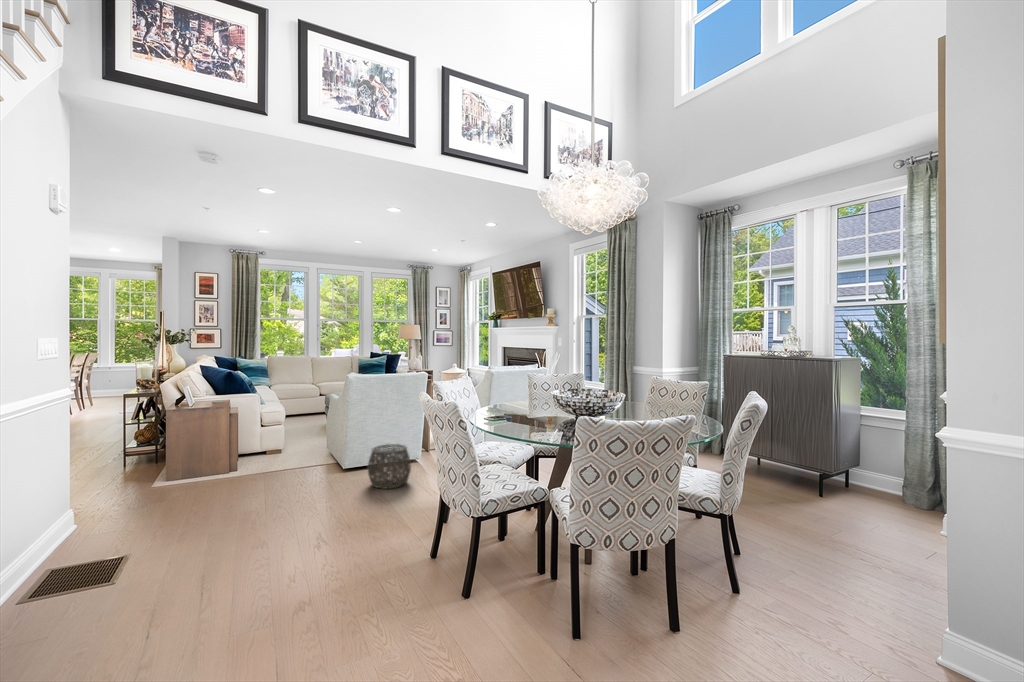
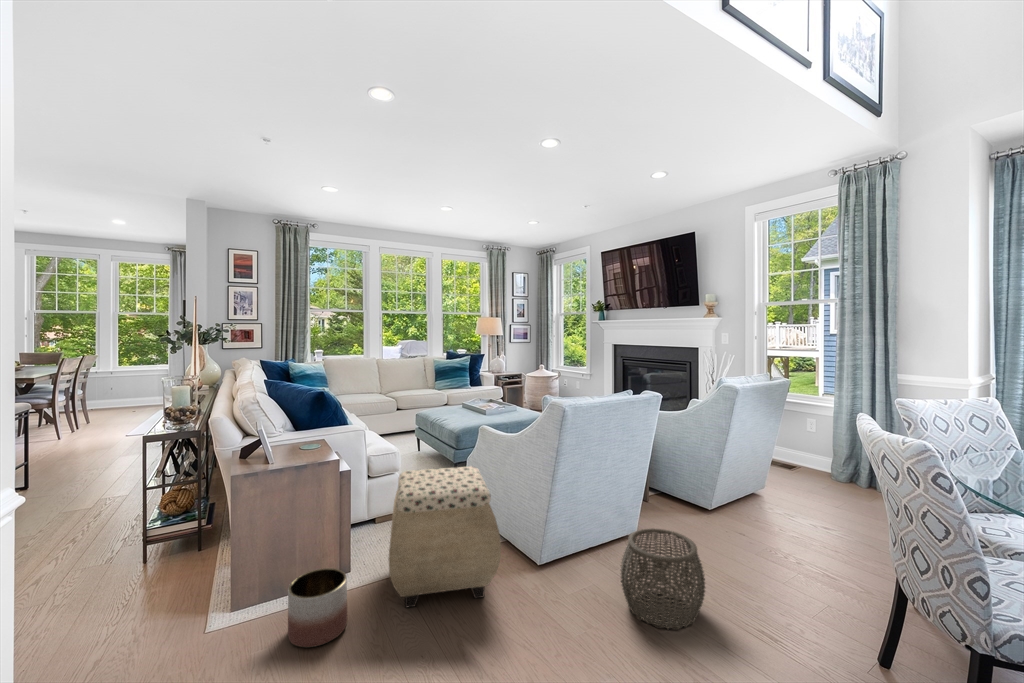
ottoman: none [244,414,319,482] -> present [389,466,501,608]
planter: none [191,459,223,491] -> present [288,568,347,647]

